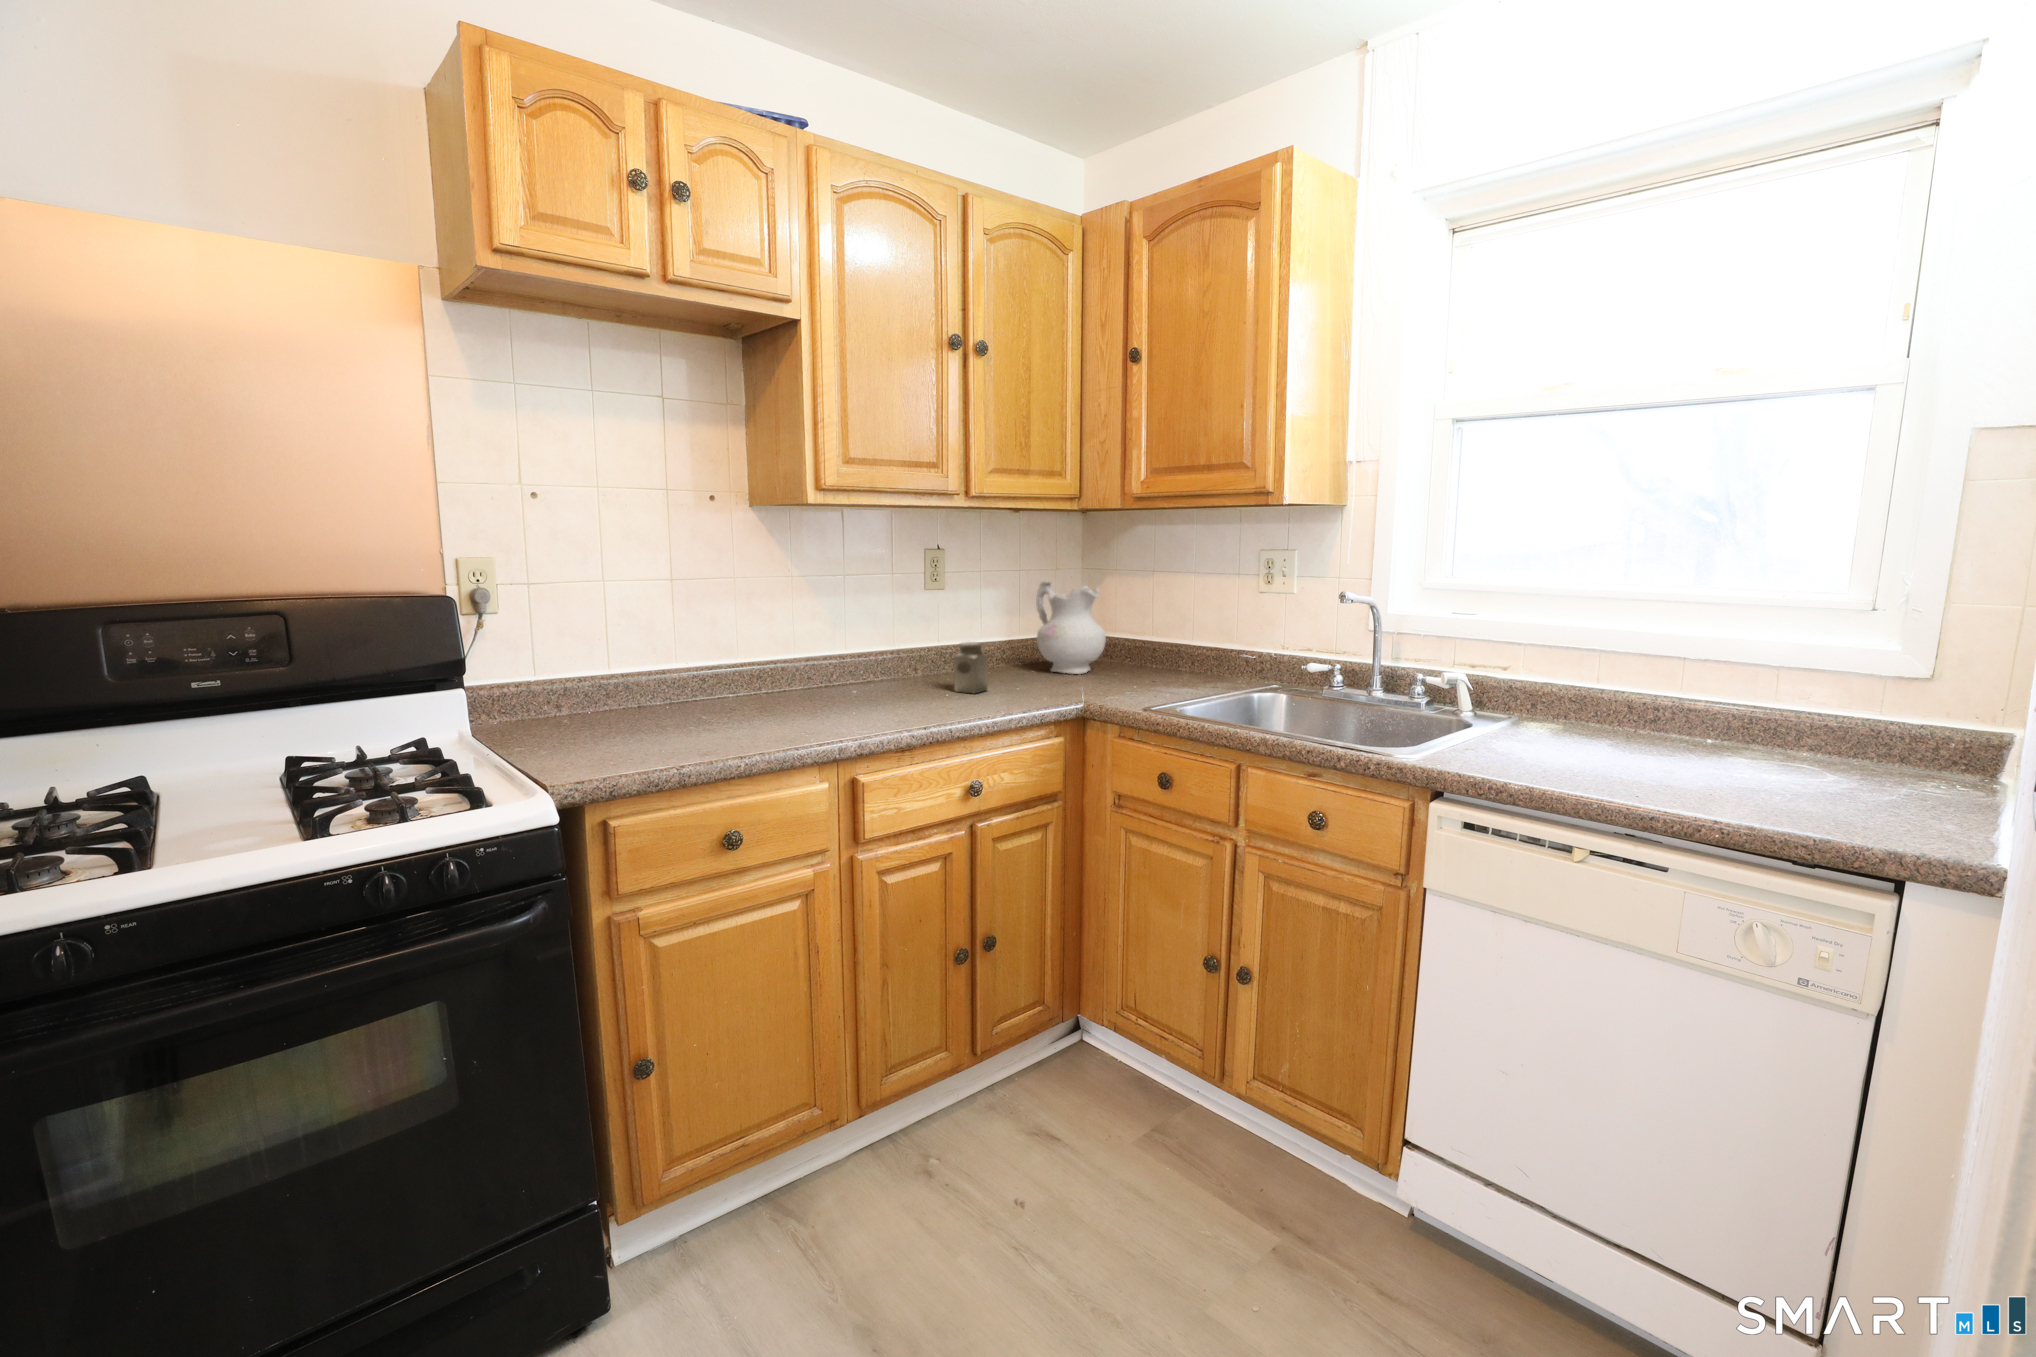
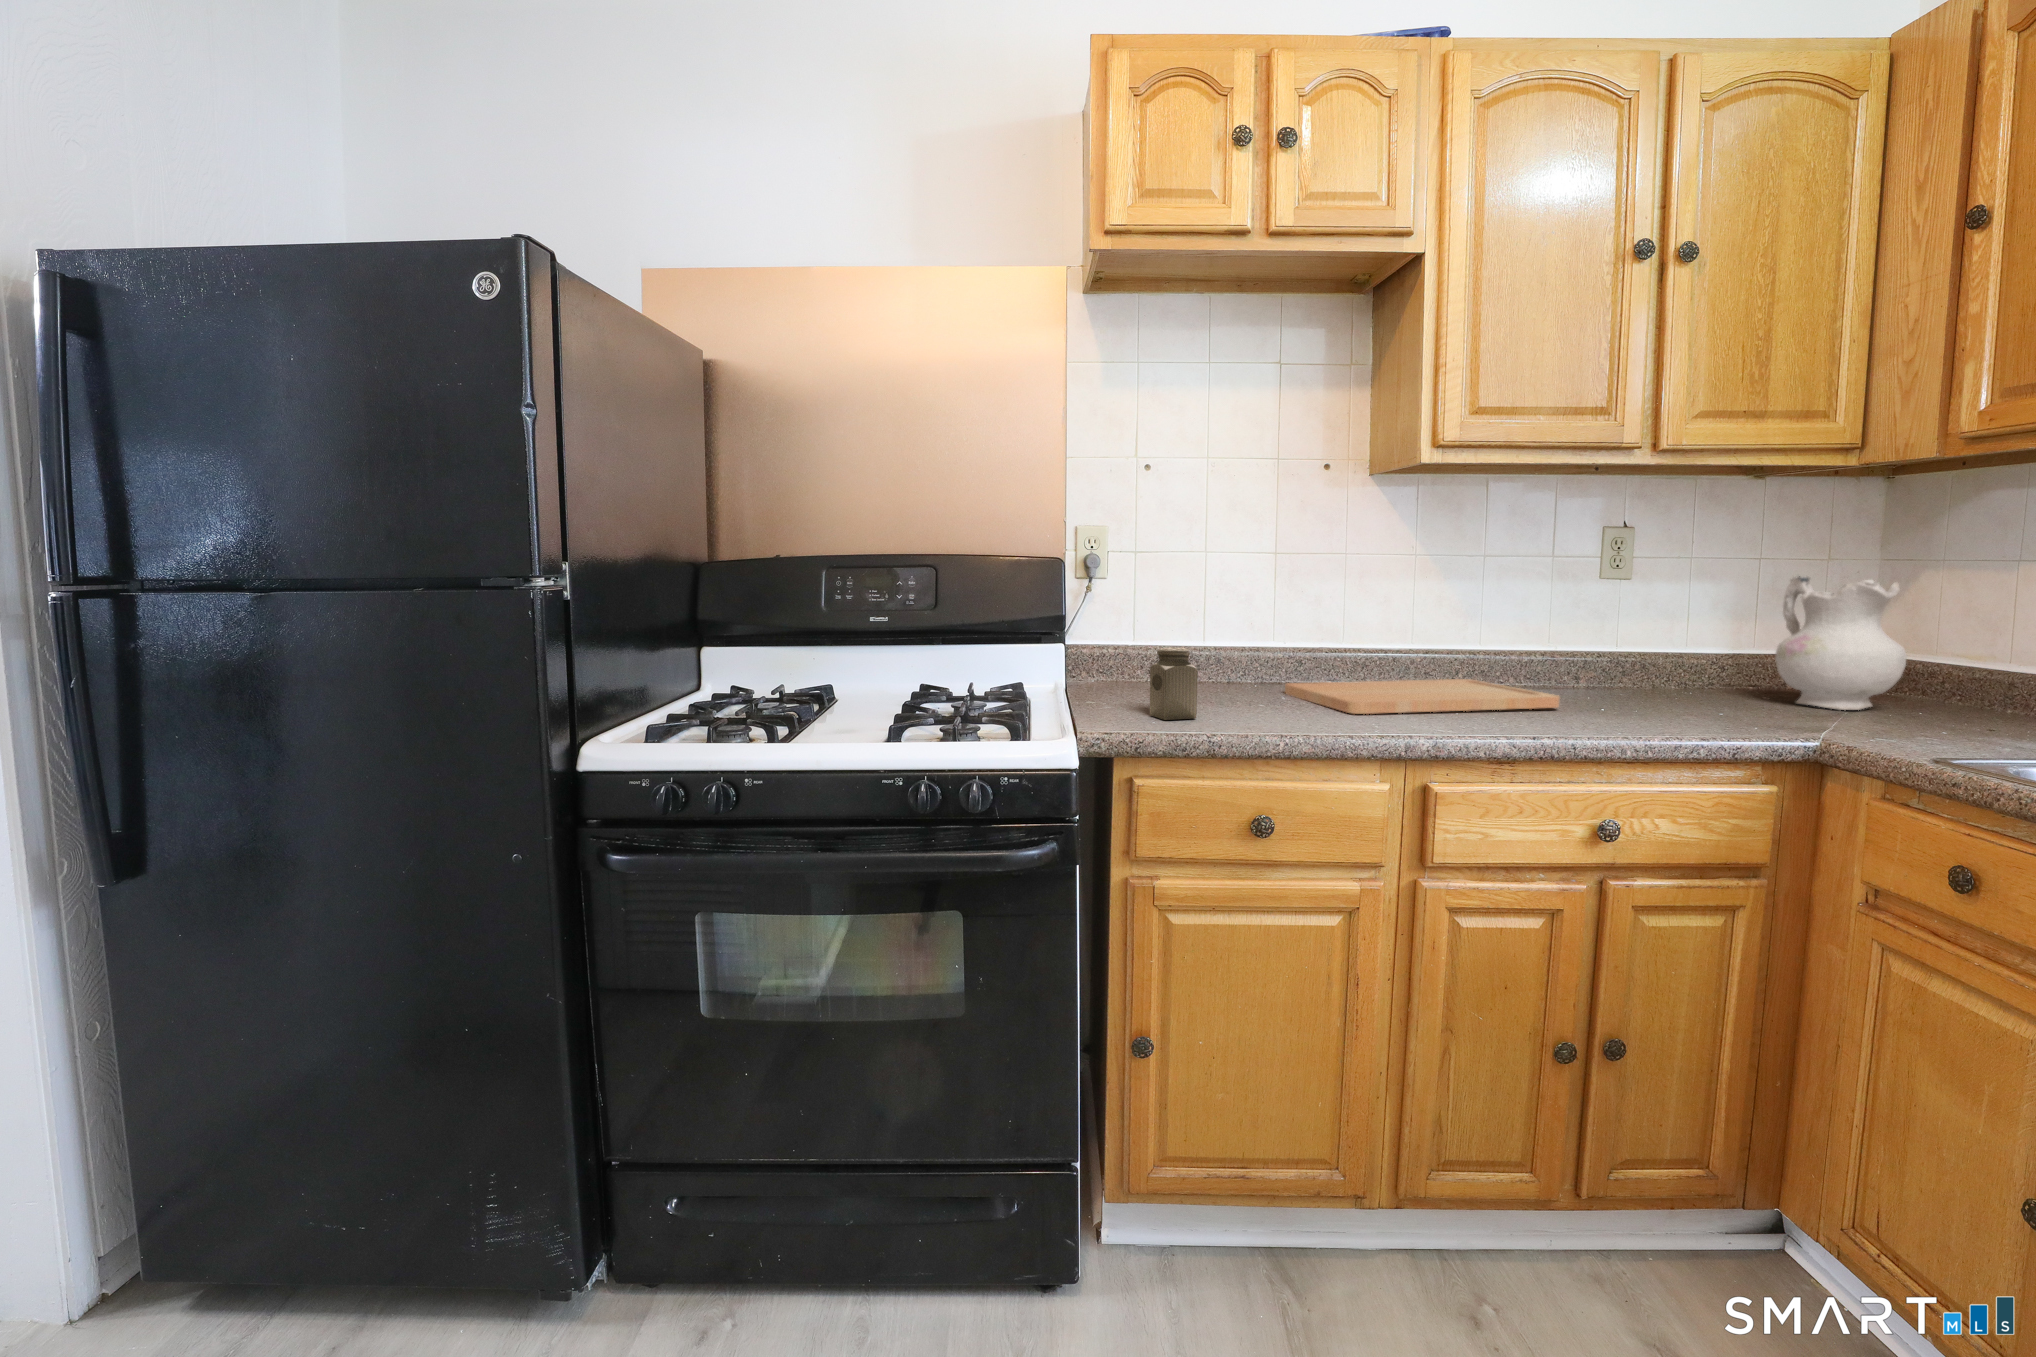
salt shaker: present [953,642,988,694] -> present [1150,647,1198,720]
cutting board: none [702,675,922,723] -> present [1285,679,1559,714]

